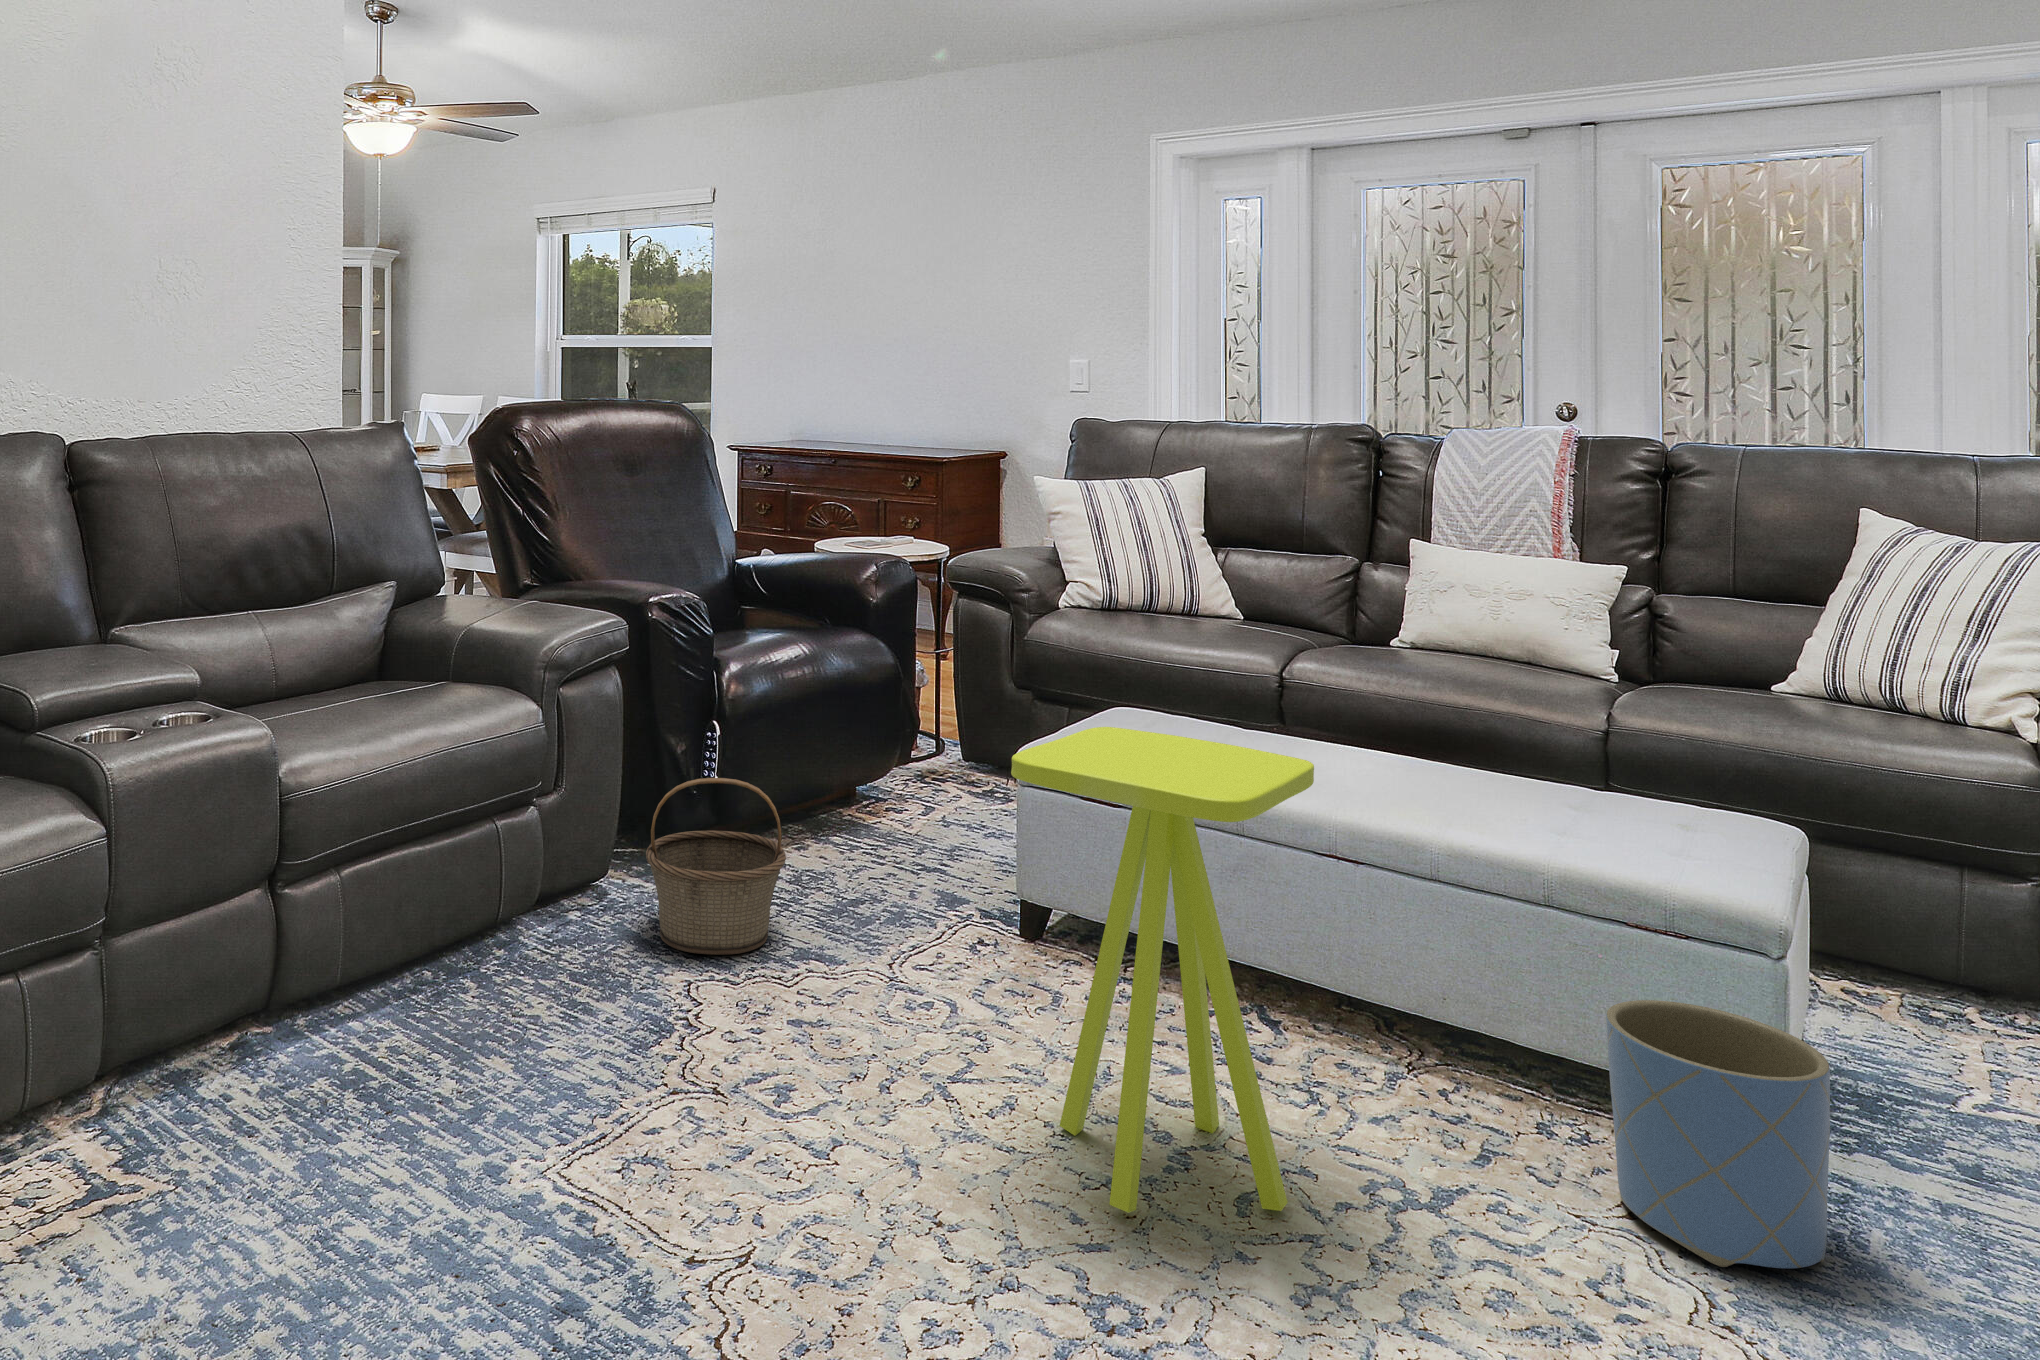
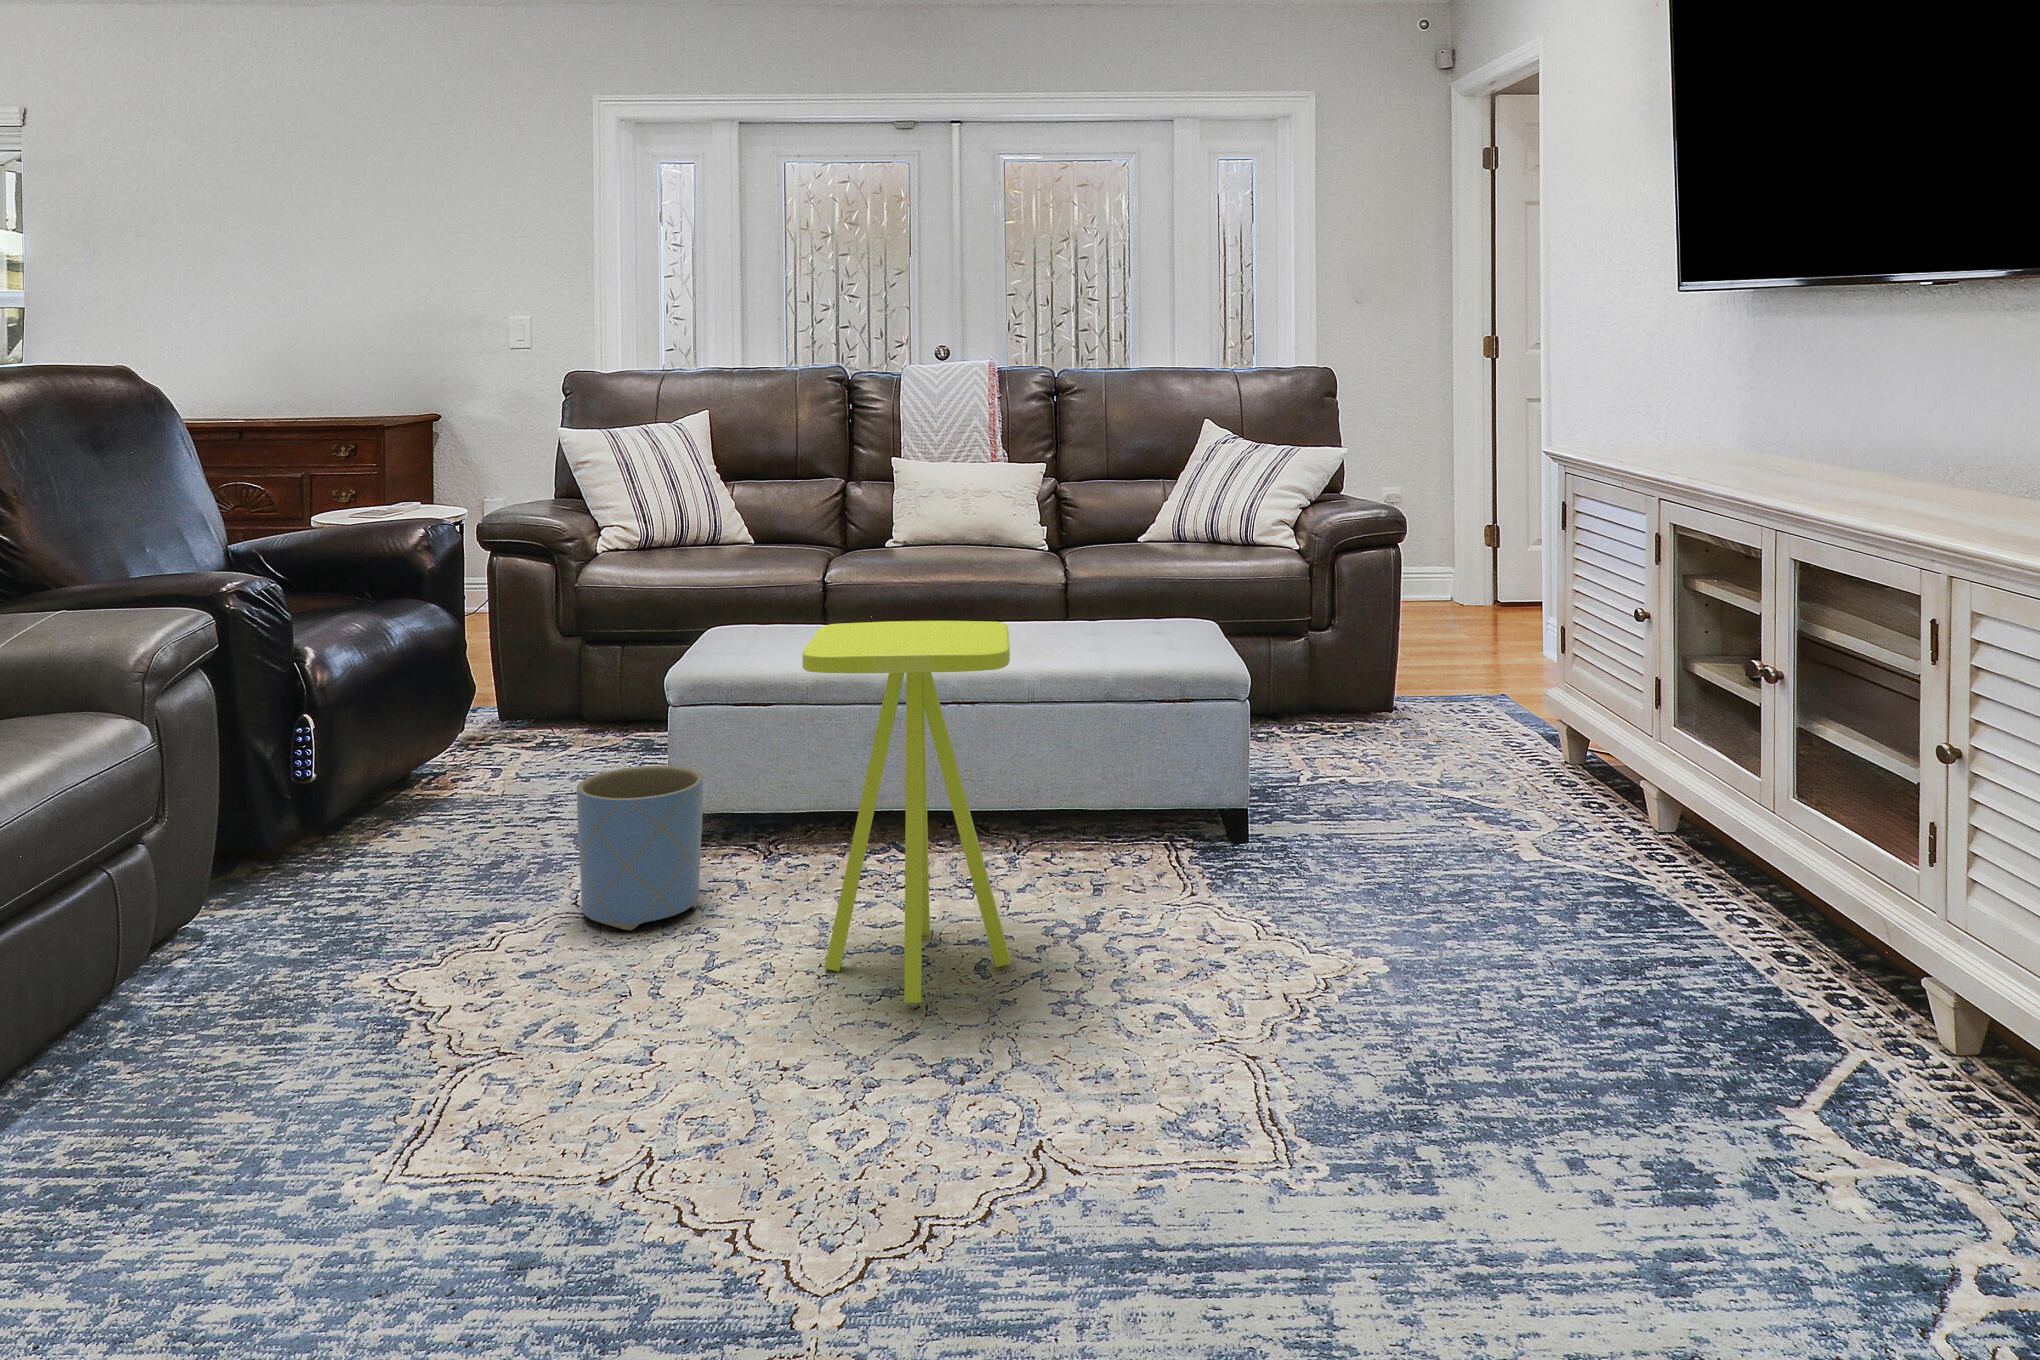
basket: present [646,778,786,955] -> none [283,758,457,955]
planter: present [1606,1000,1830,1268] -> present [577,766,703,930]

